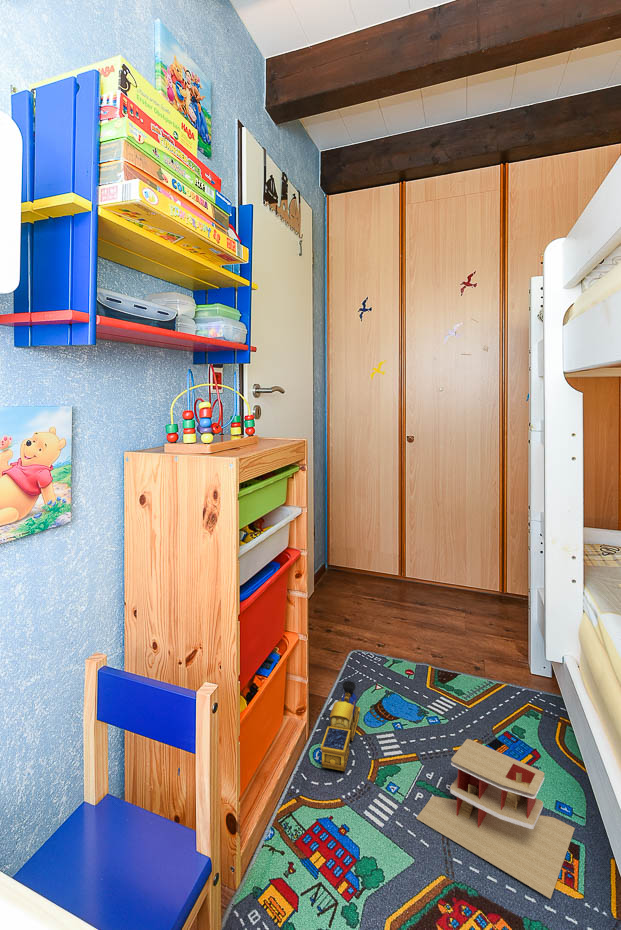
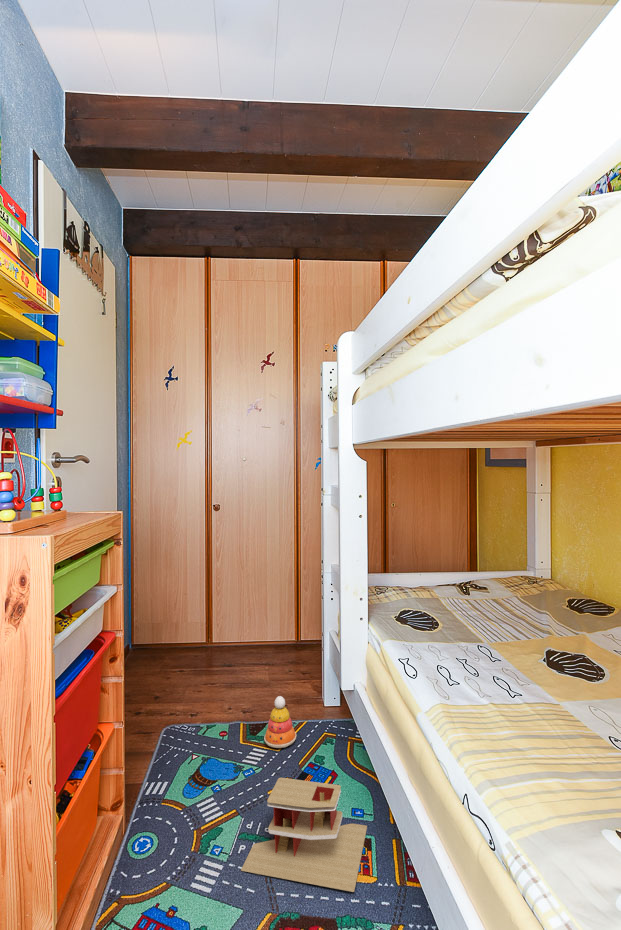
stacking toy: none [454,650,492,706] -> present [264,696,296,748]
toy train: present [321,681,360,771] -> none [142,758,178,857]

